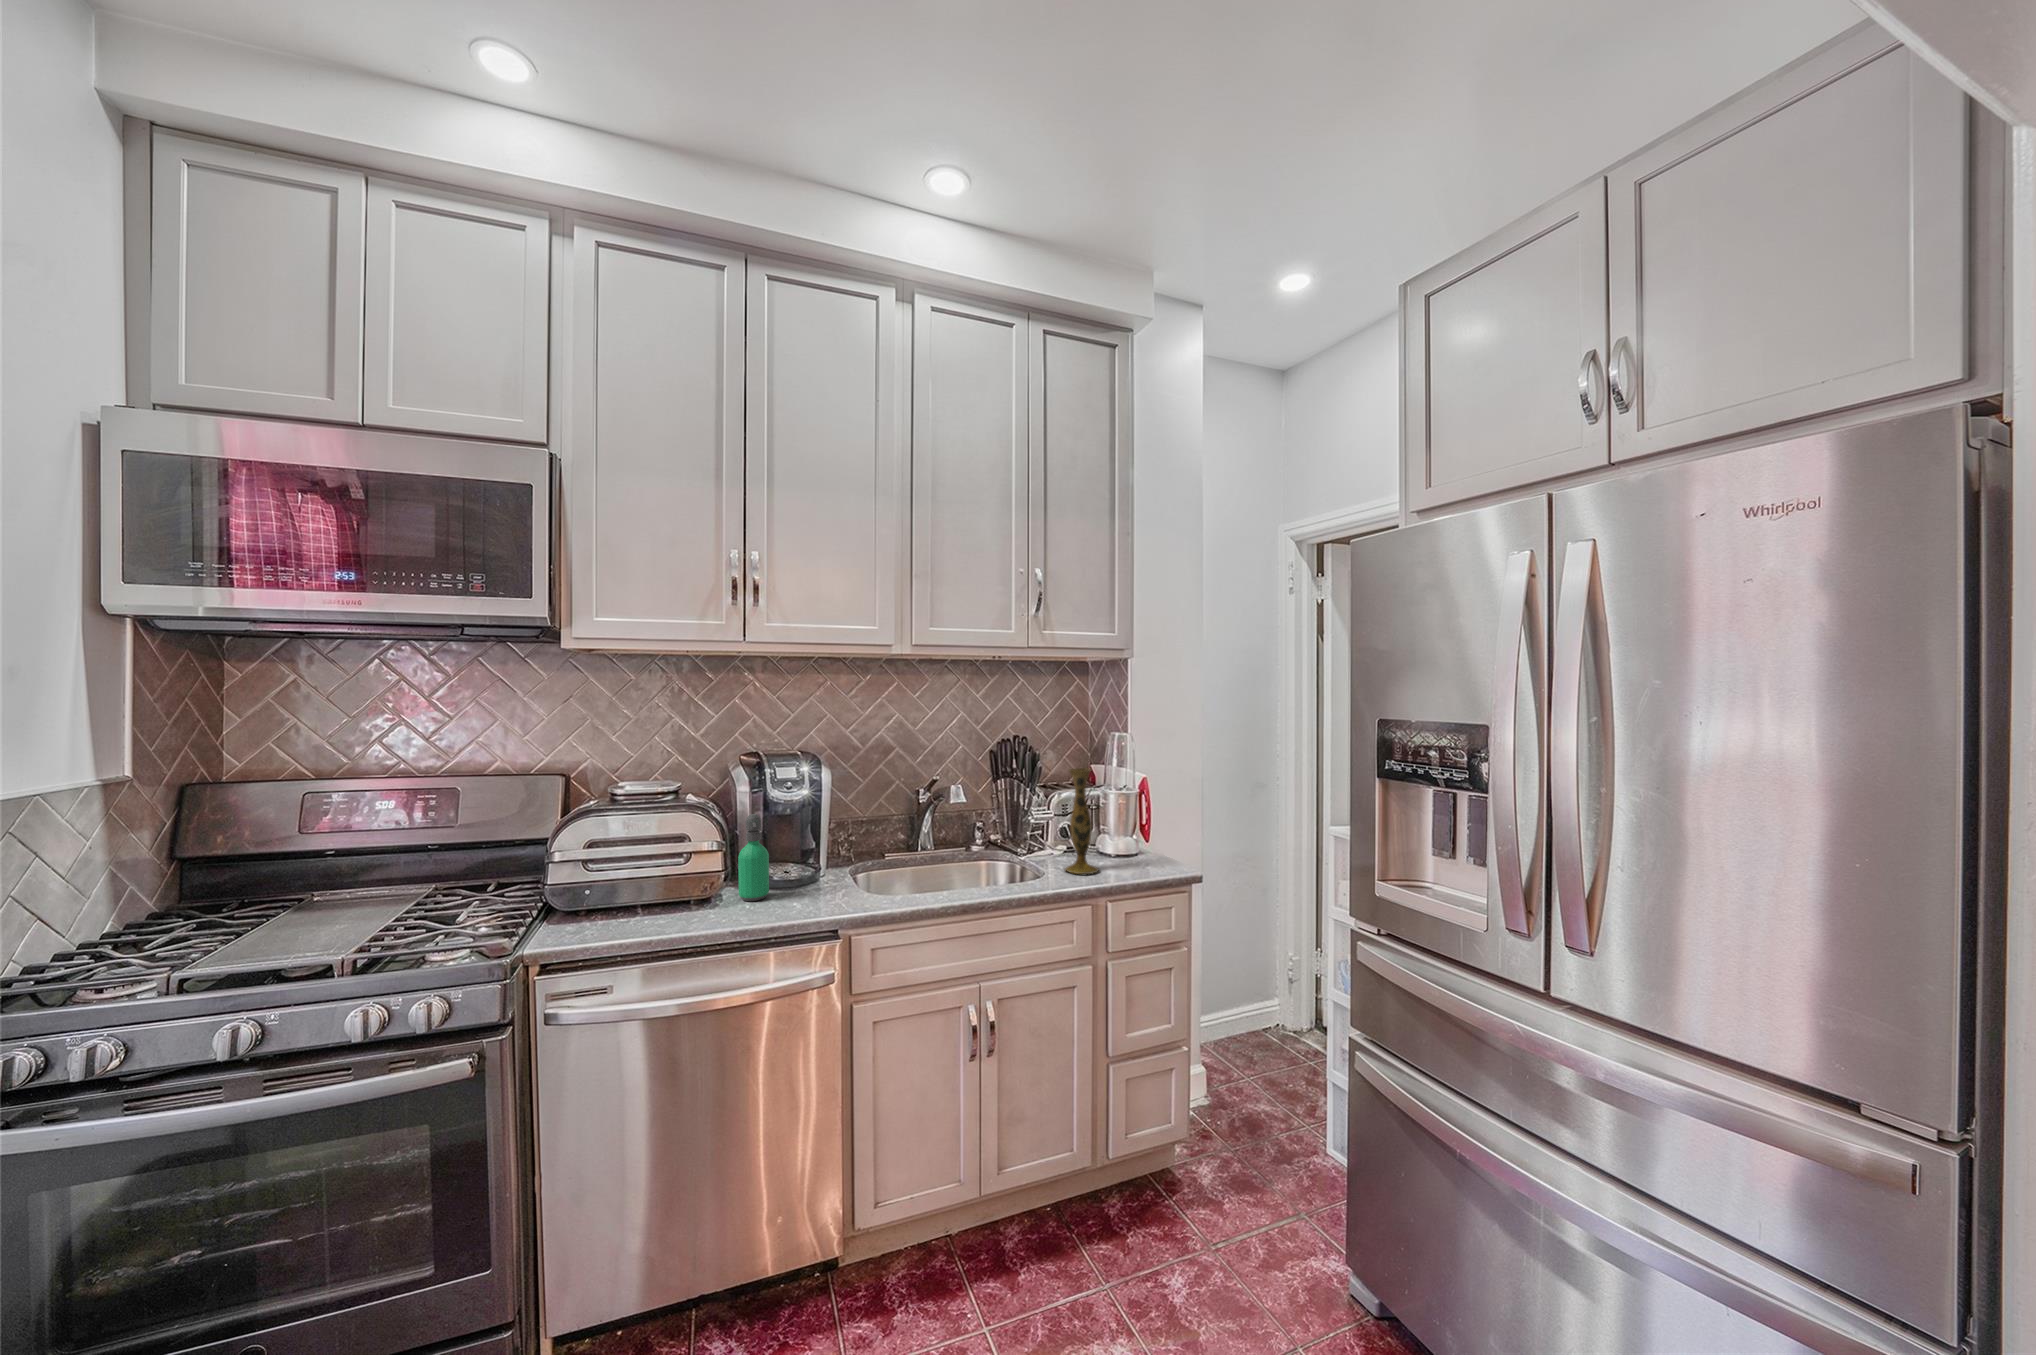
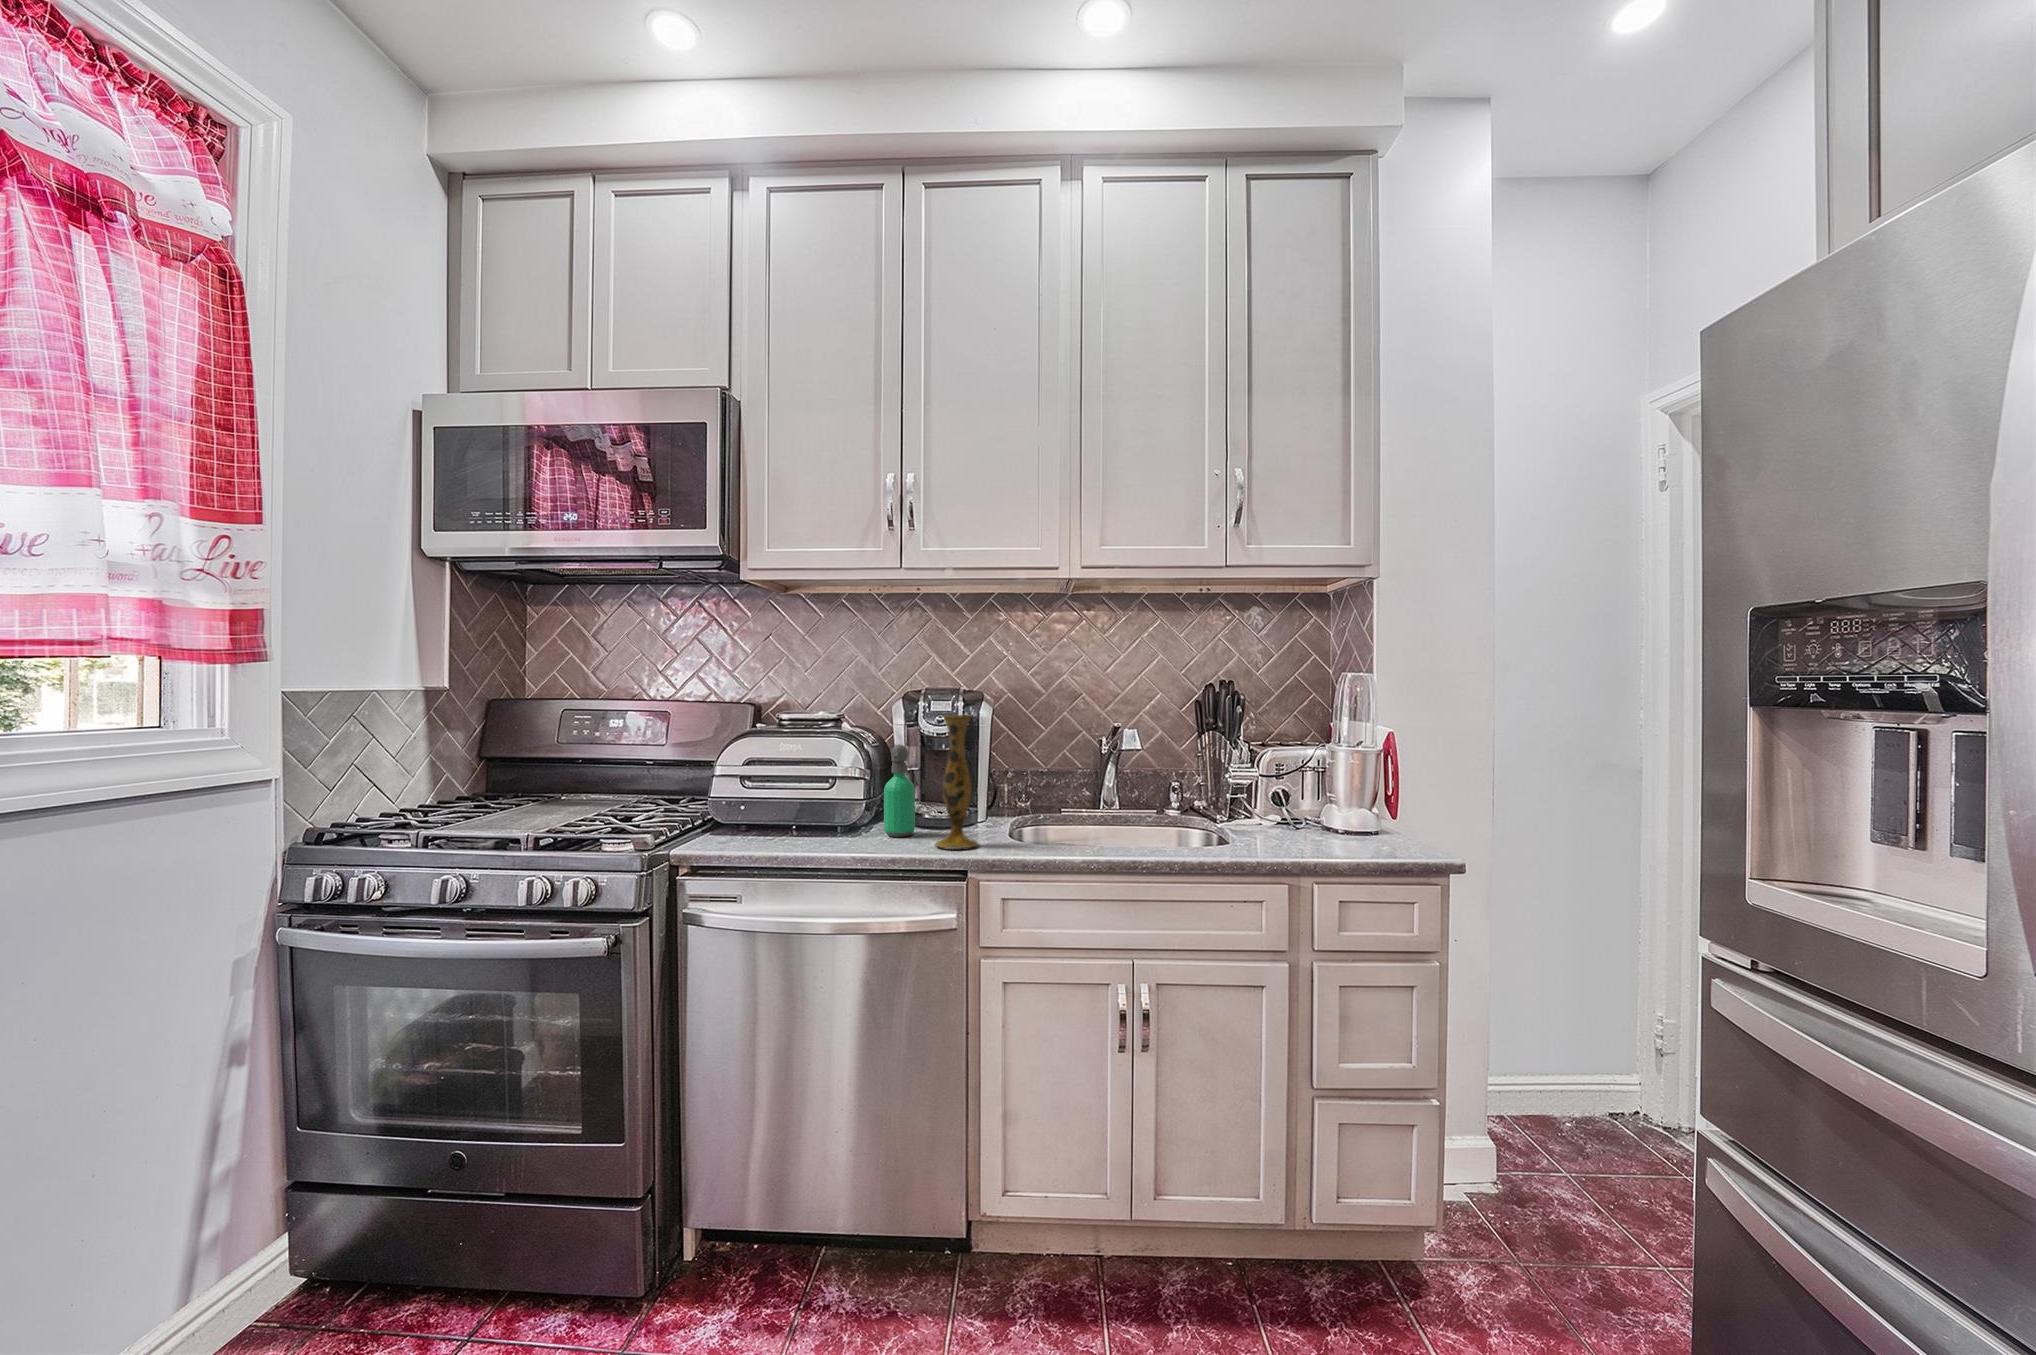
vase: present [1065,768,1099,874] -> present [935,715,979,849]

